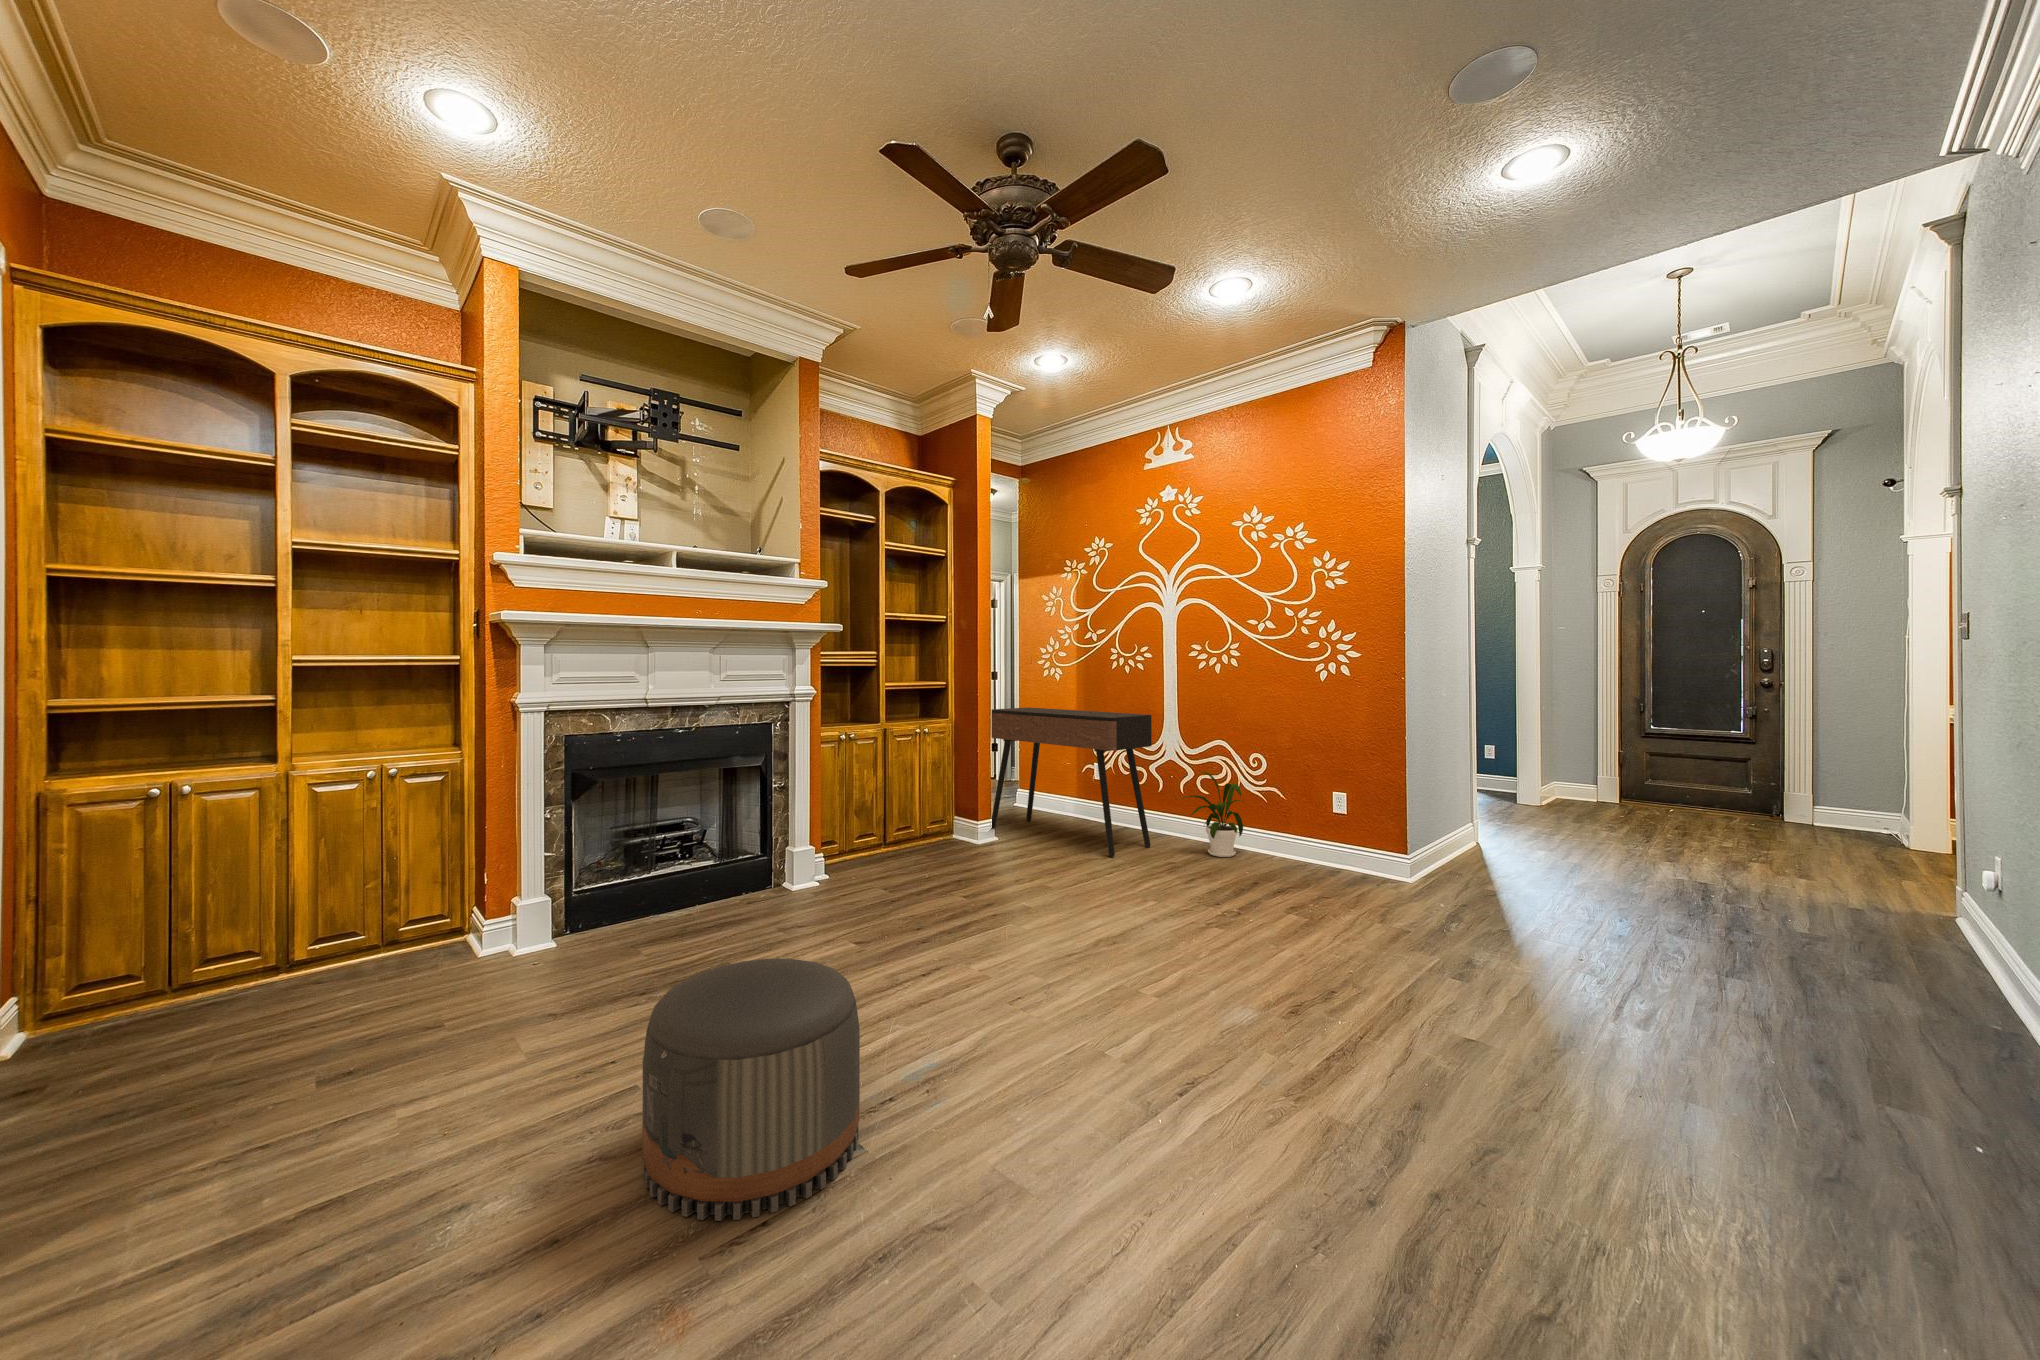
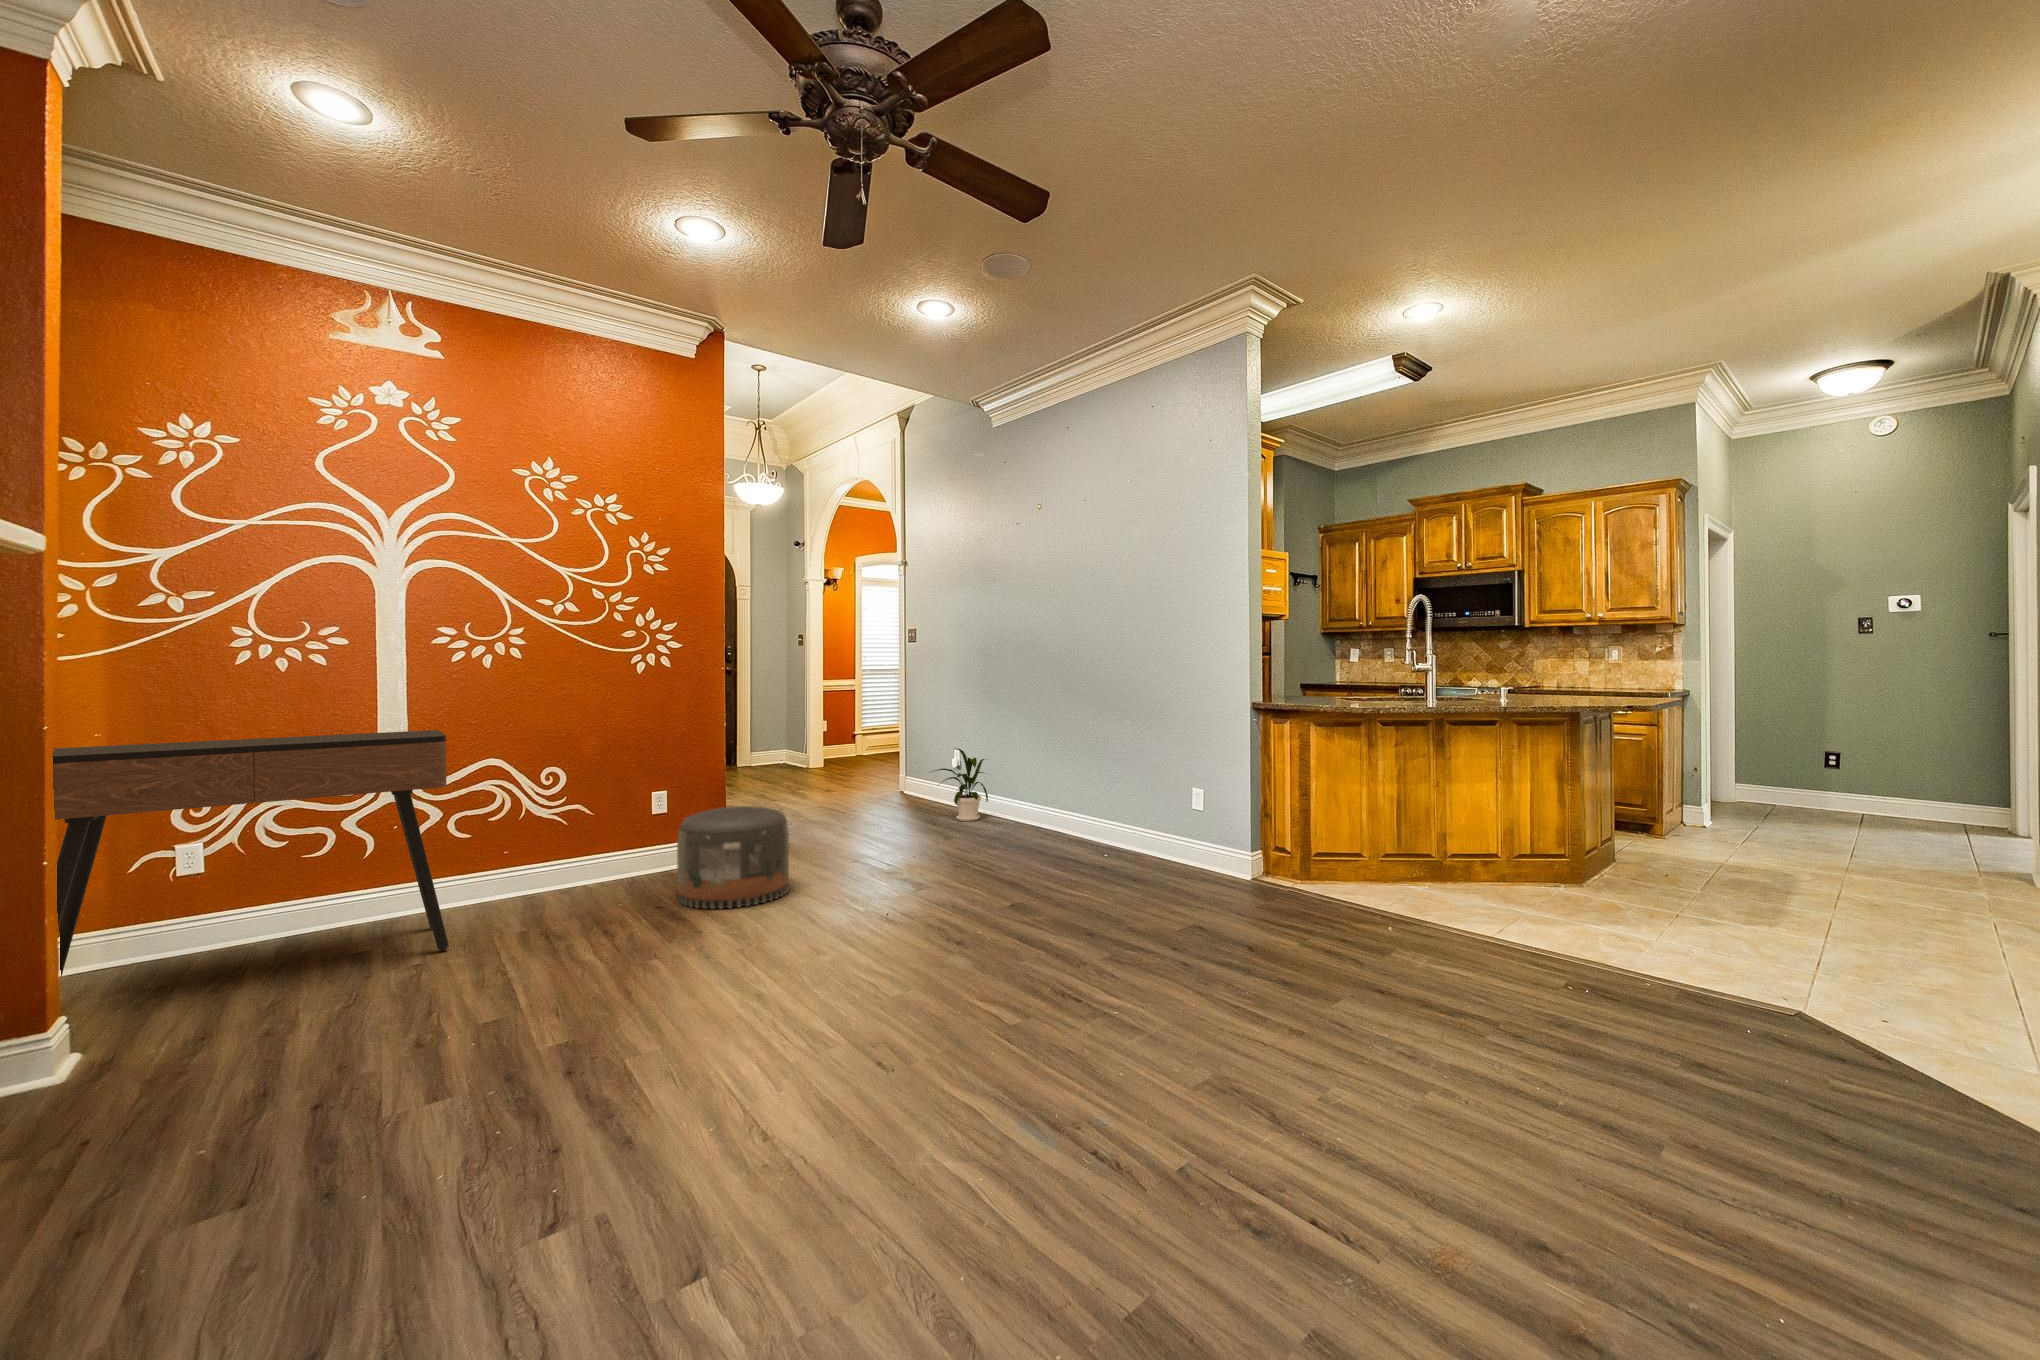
house plant: present [1178,770,1243,857] -> present [934,748,988,821]
pouf: present [642,959,860,1221] -> present [677,806,789,909]

